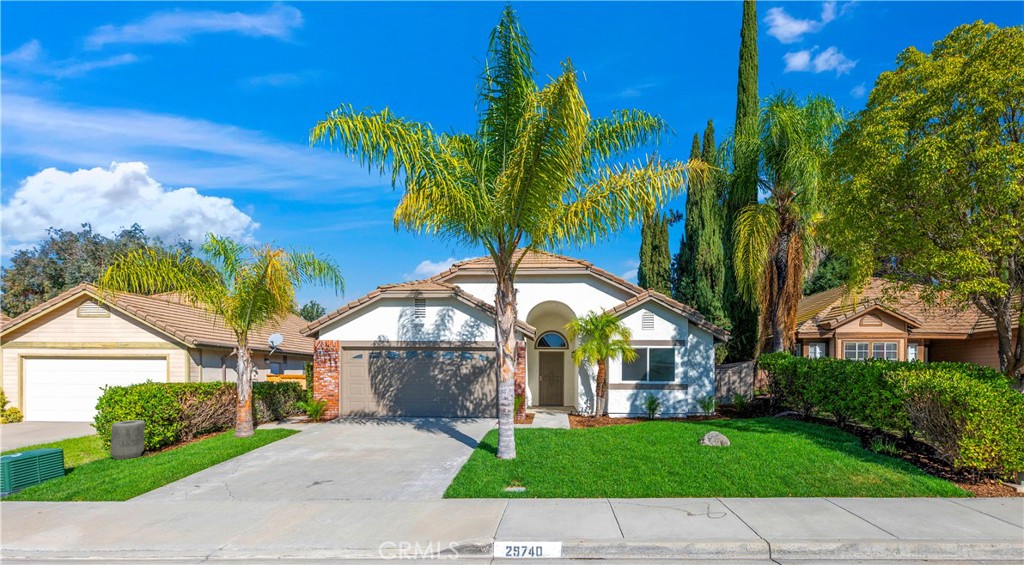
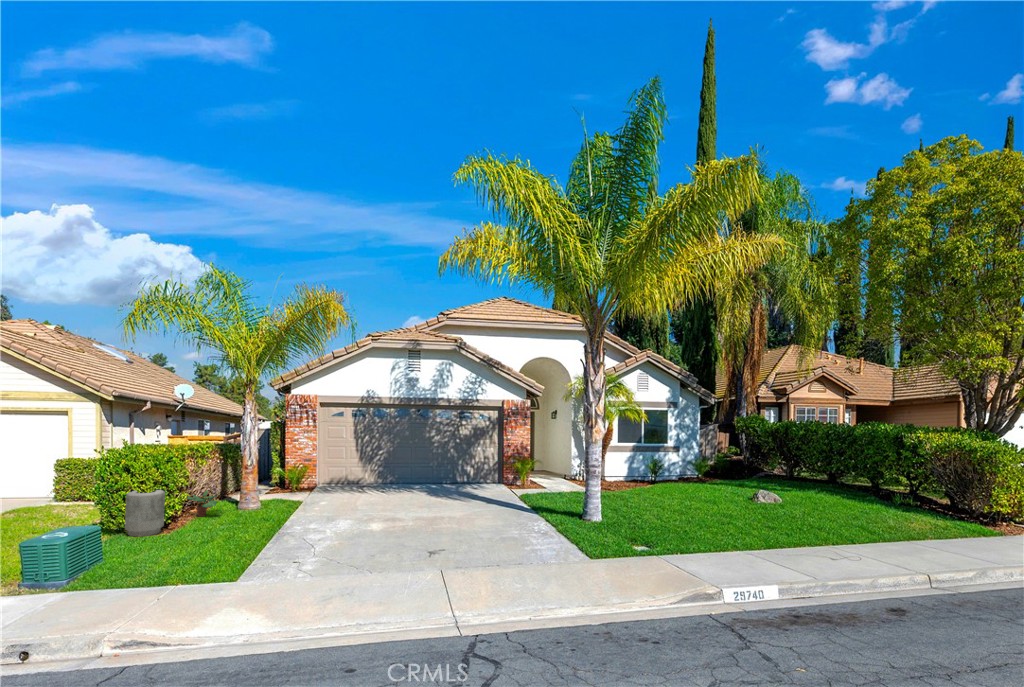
potted plant: none [181,420,215,443] -> present [185,490,217,517]

